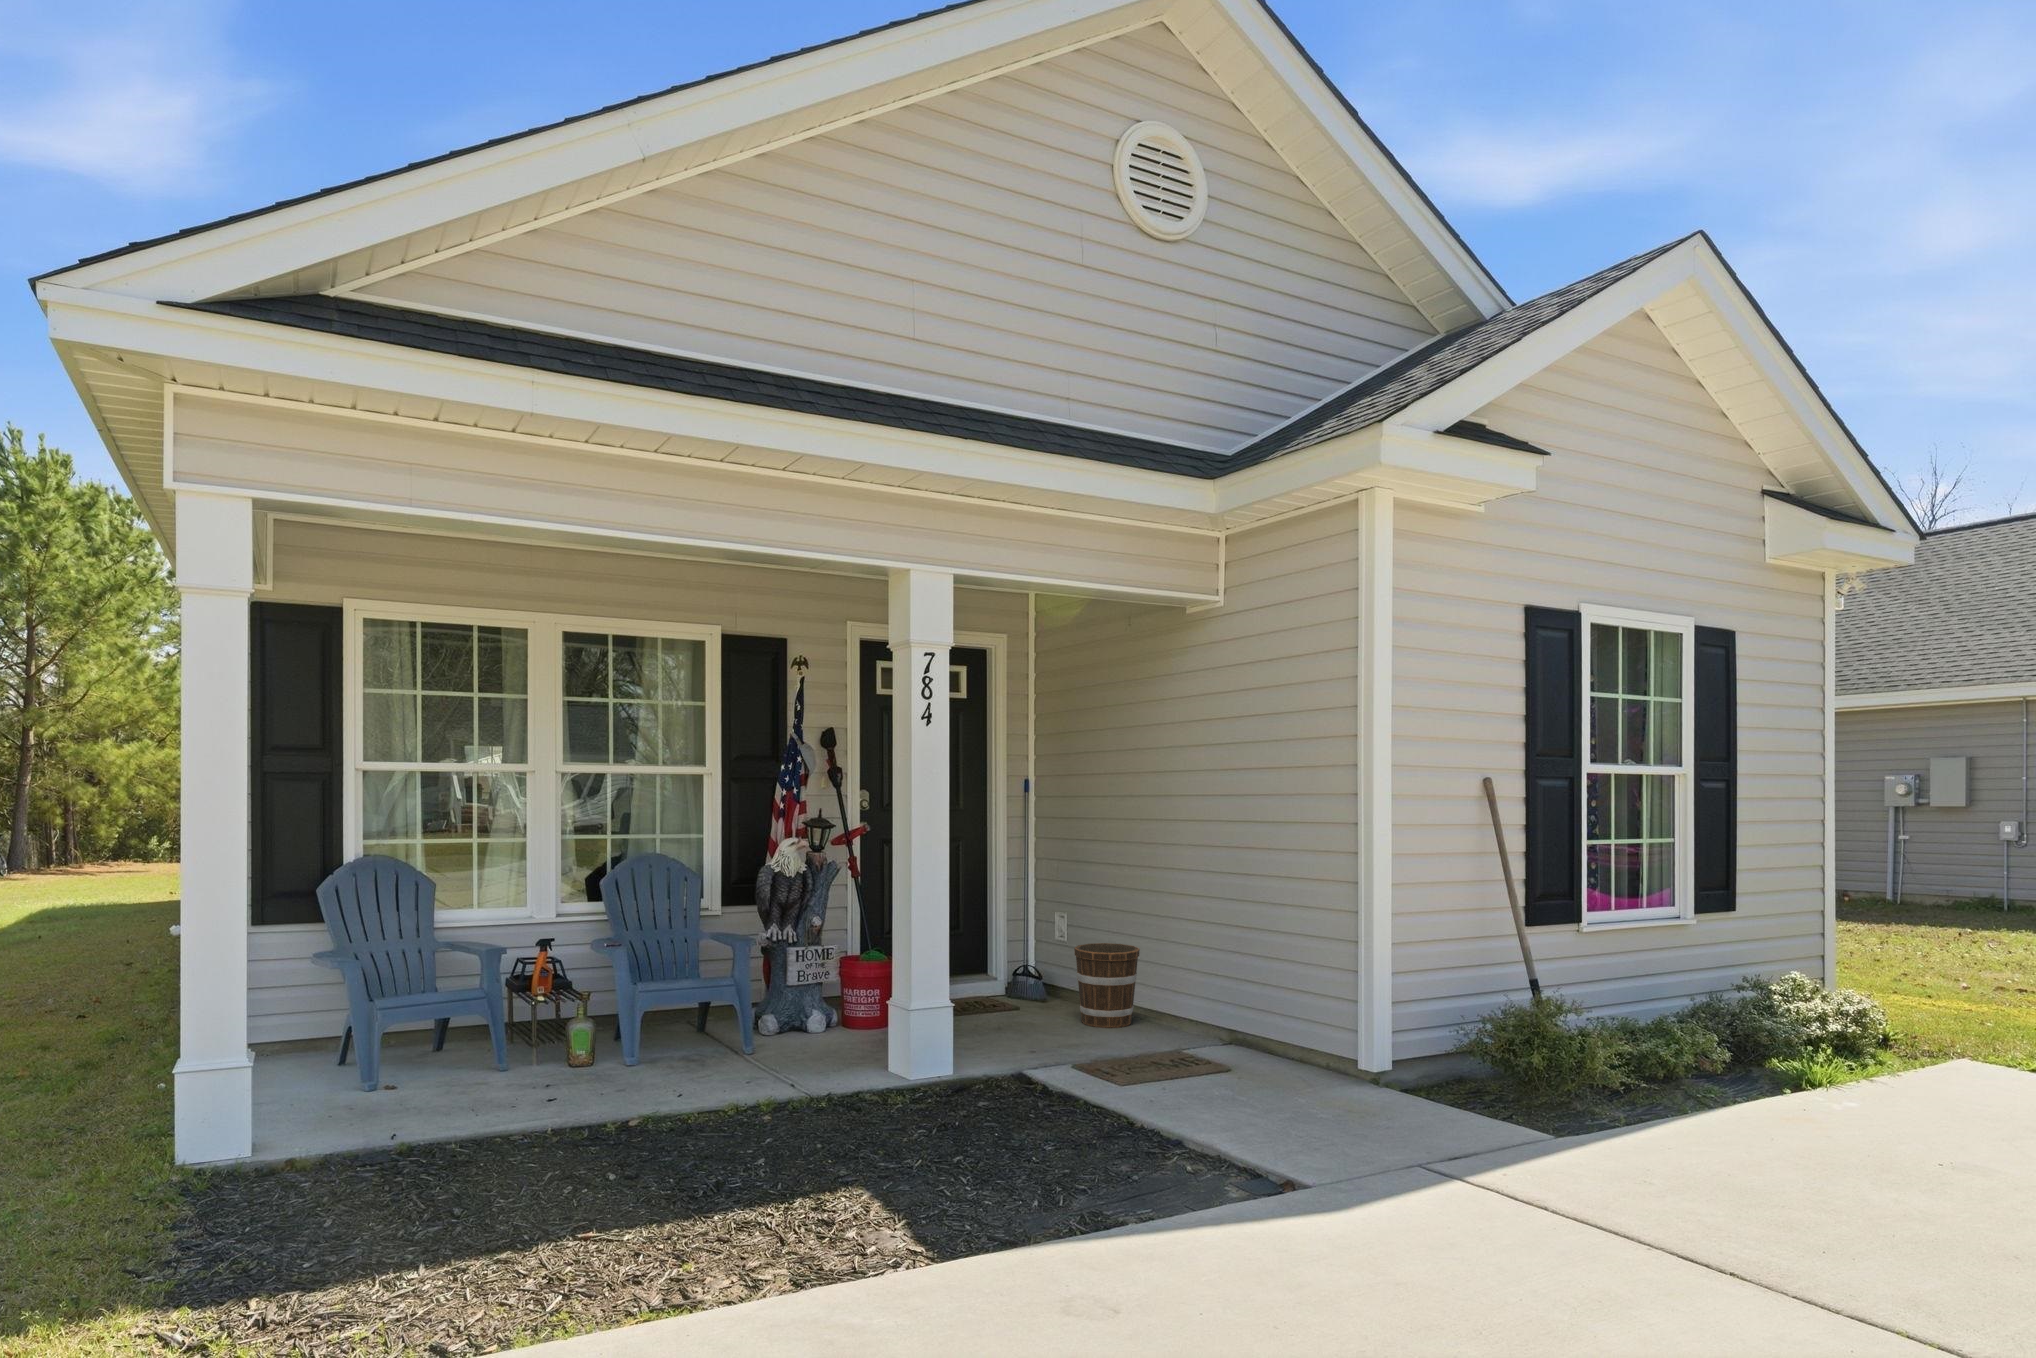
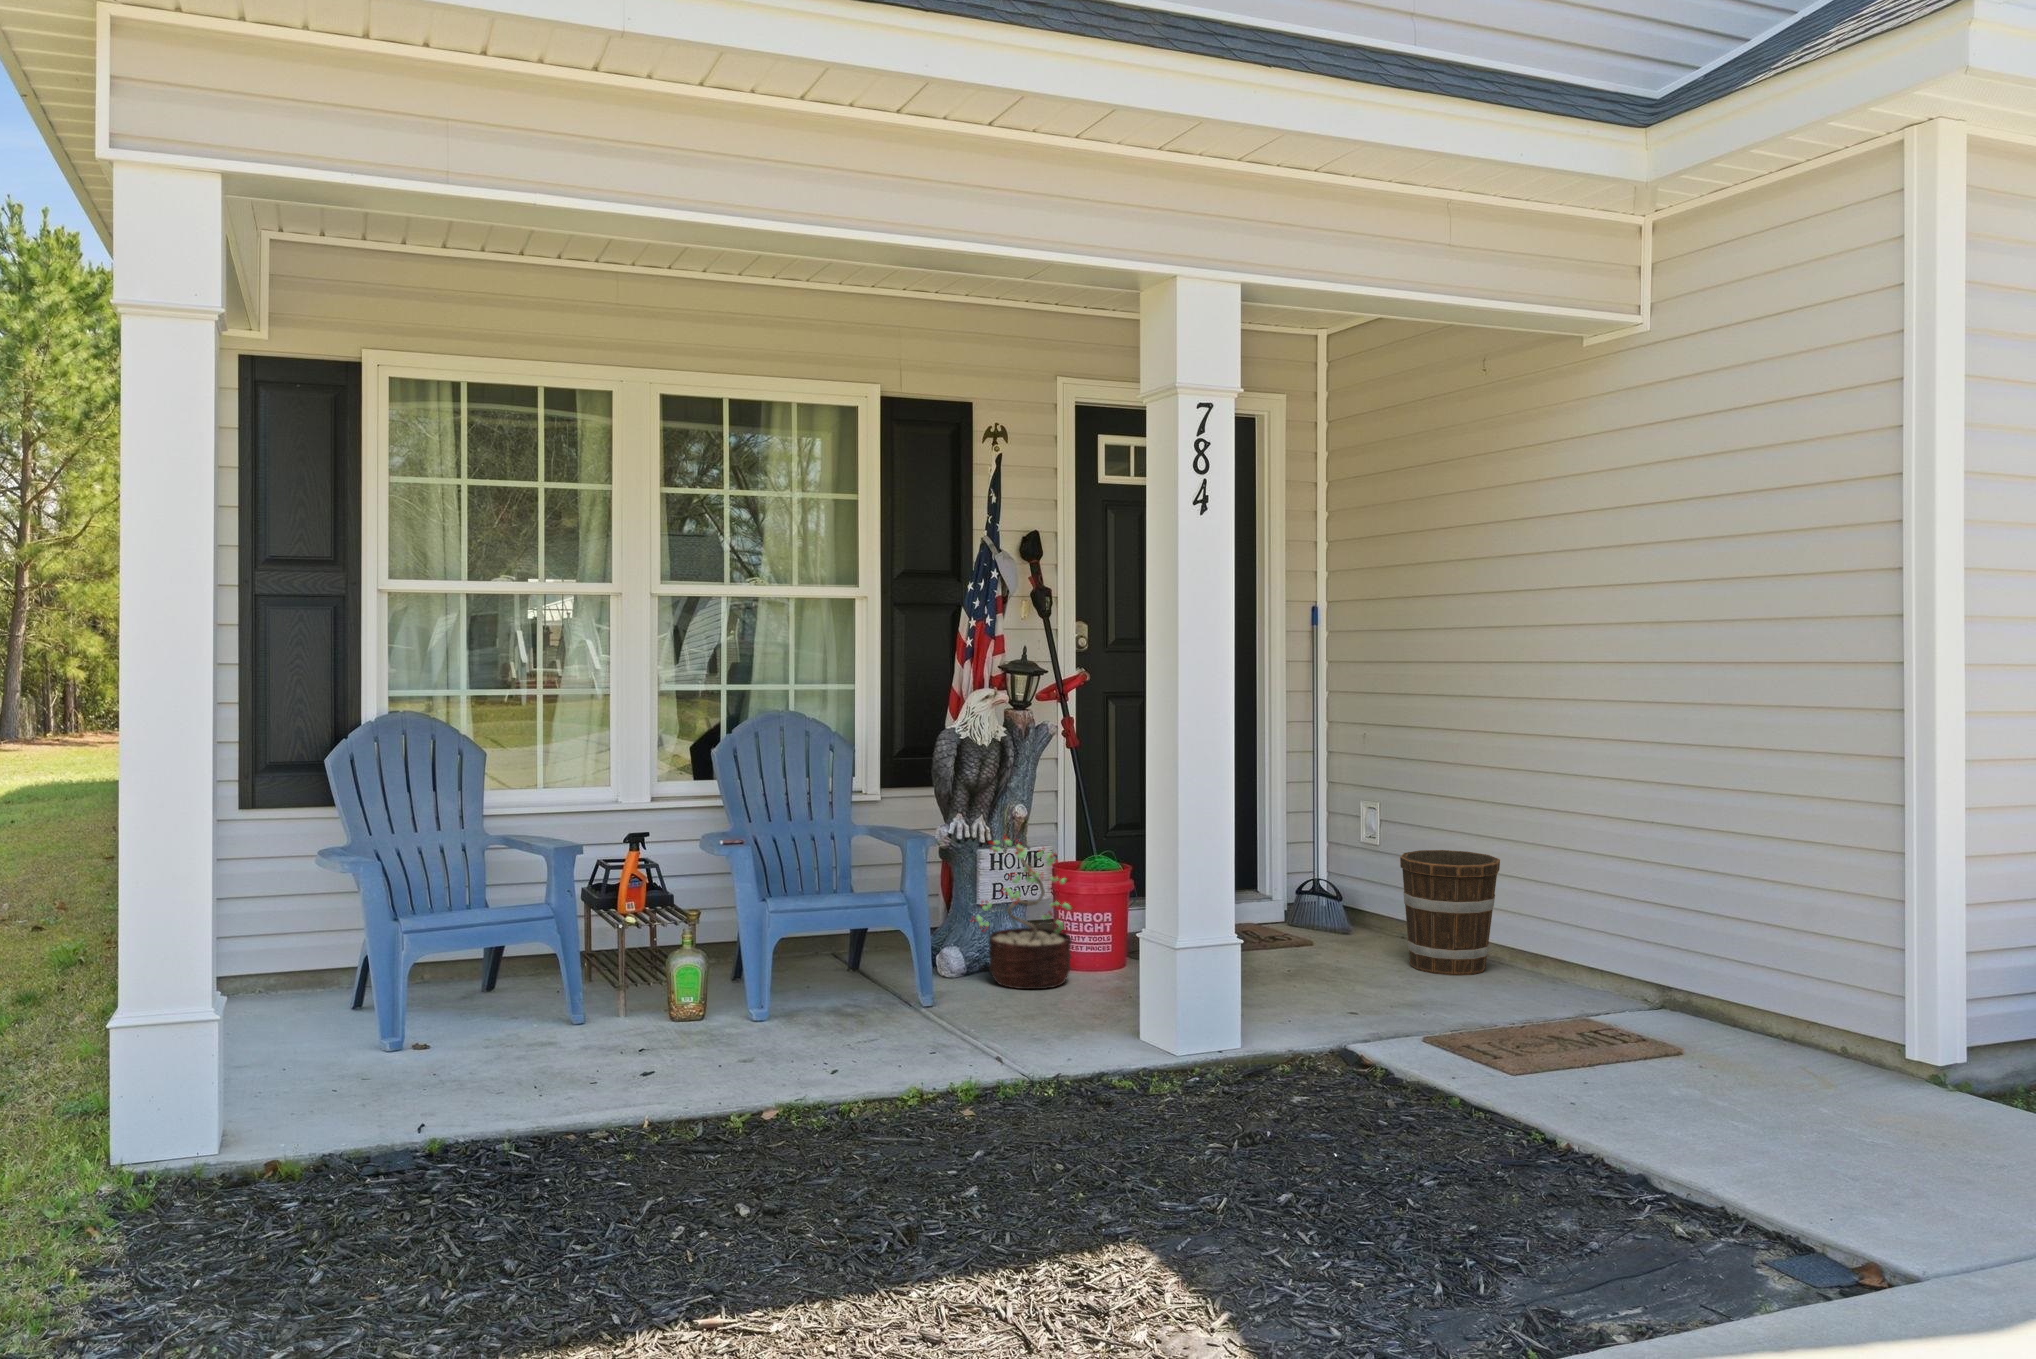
decorative plant: none [779,936,852,1043] -> present [971,836,1075,989]

